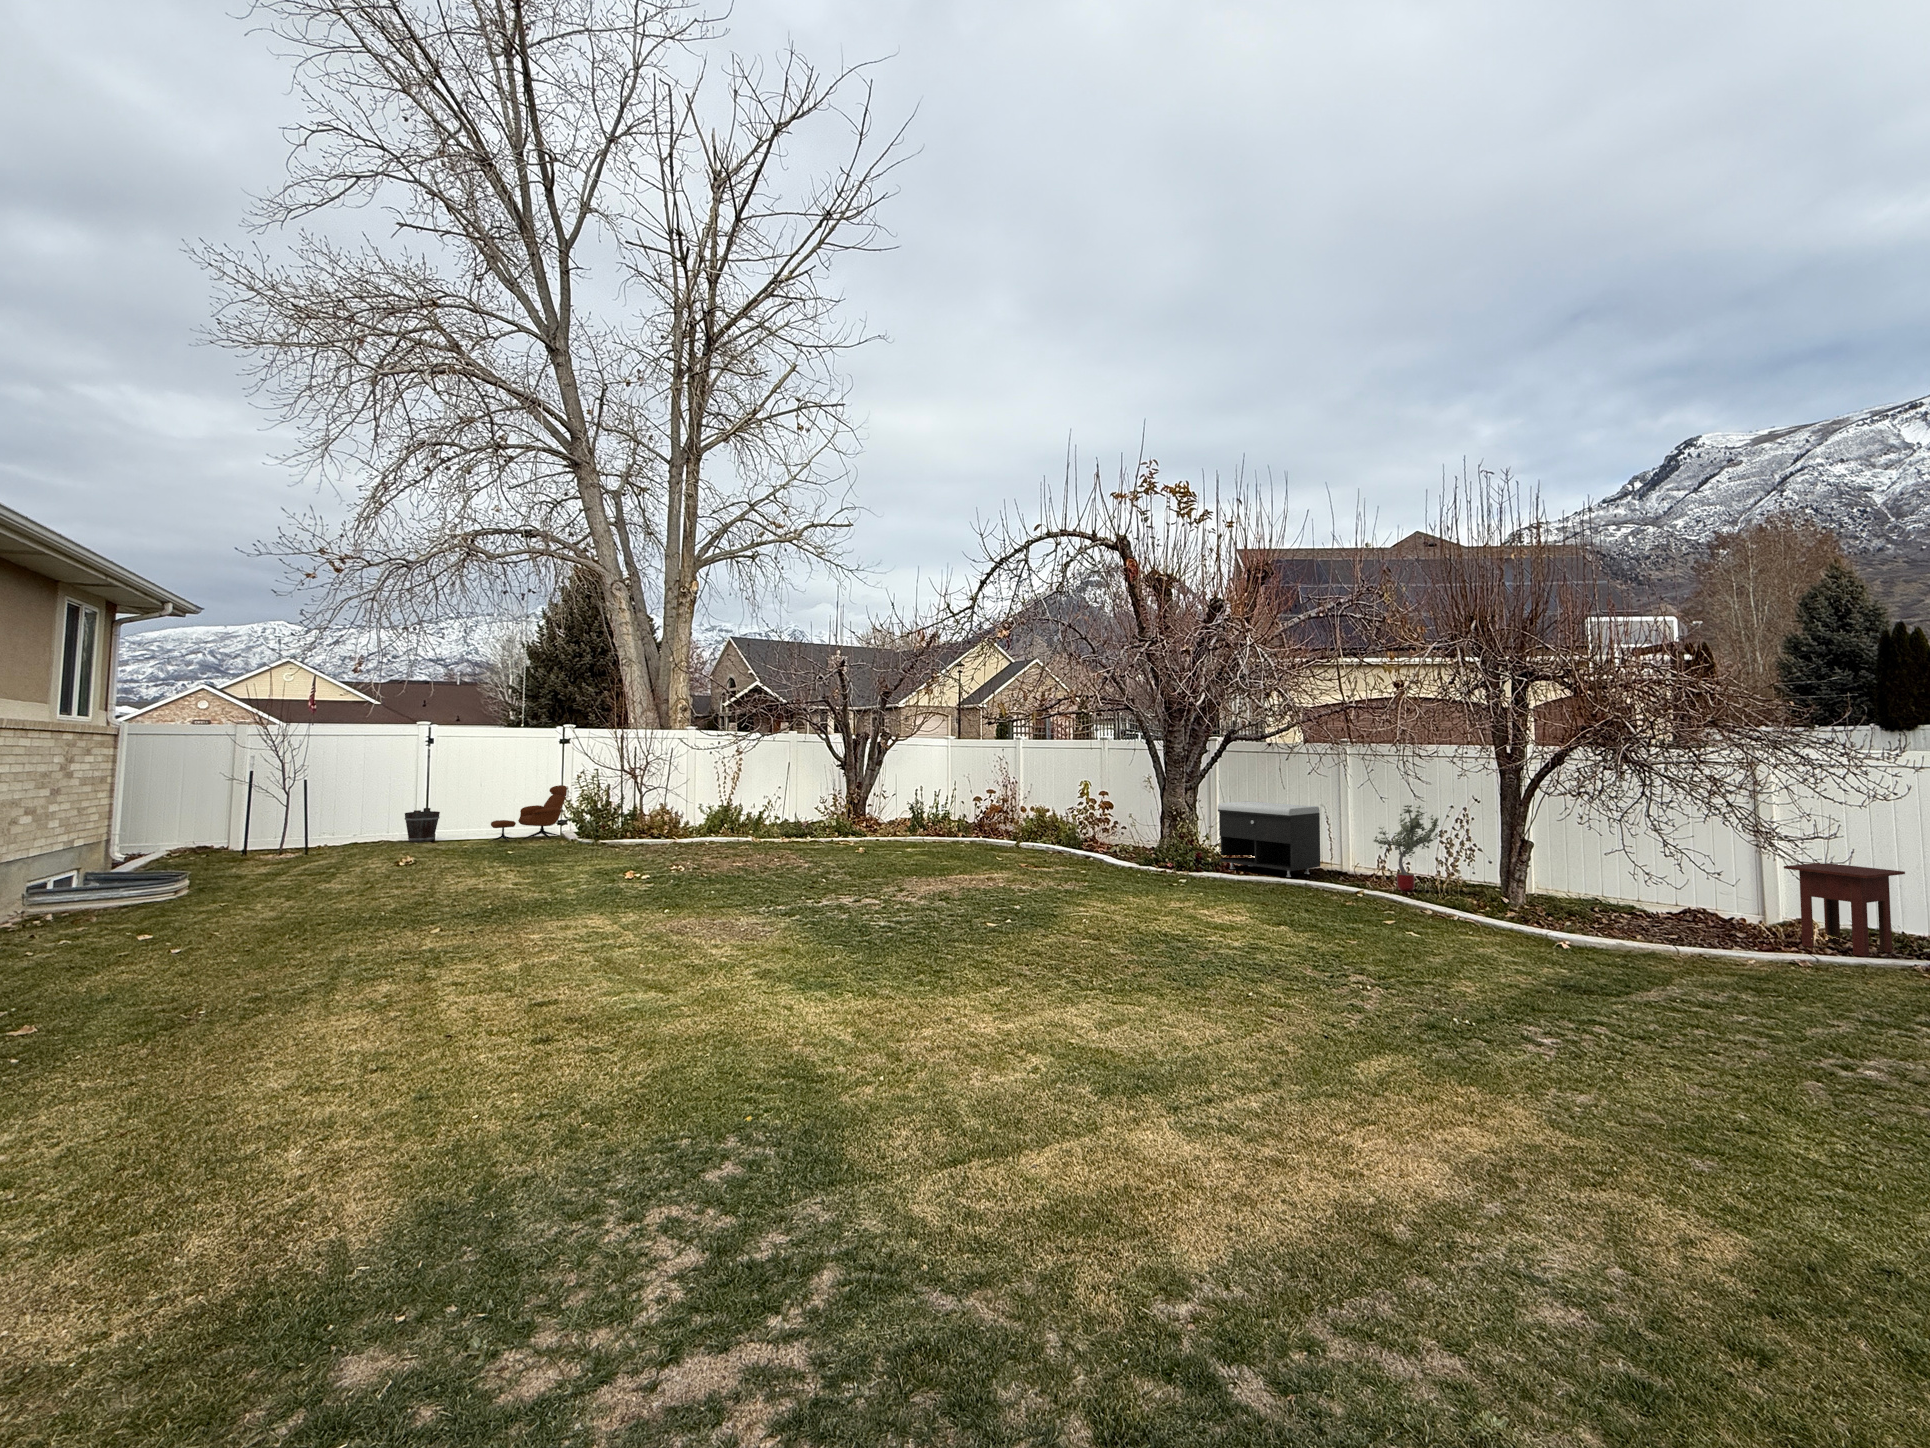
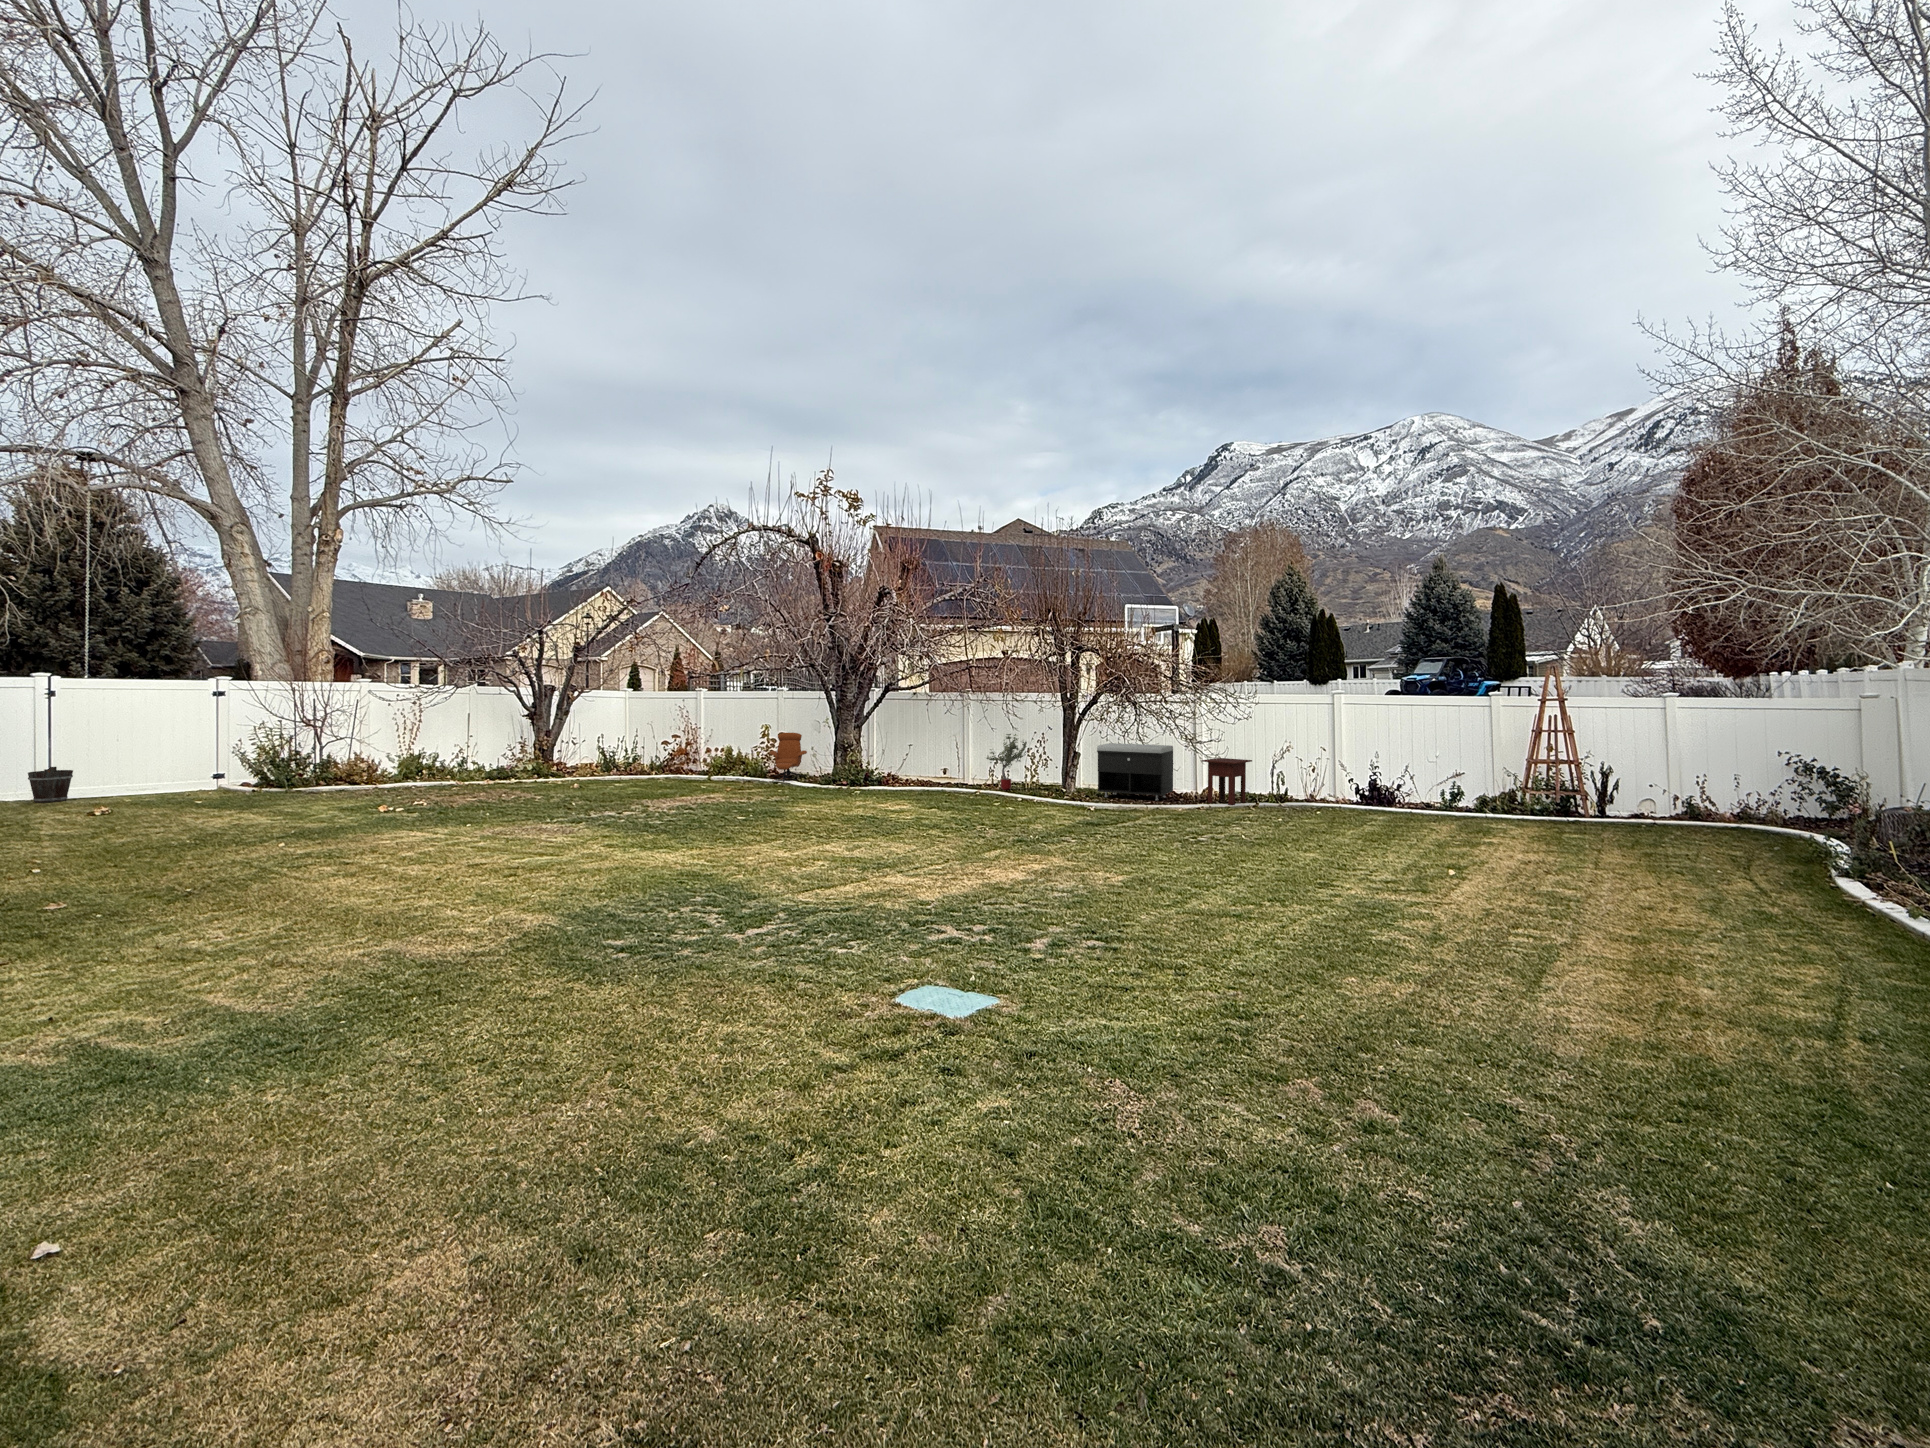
lounge chair: present [489,785,567,842] -> present [769,733,807,781]
storage bench: present [1218,801,1320,877] -> present [1097,743,1173,800]

